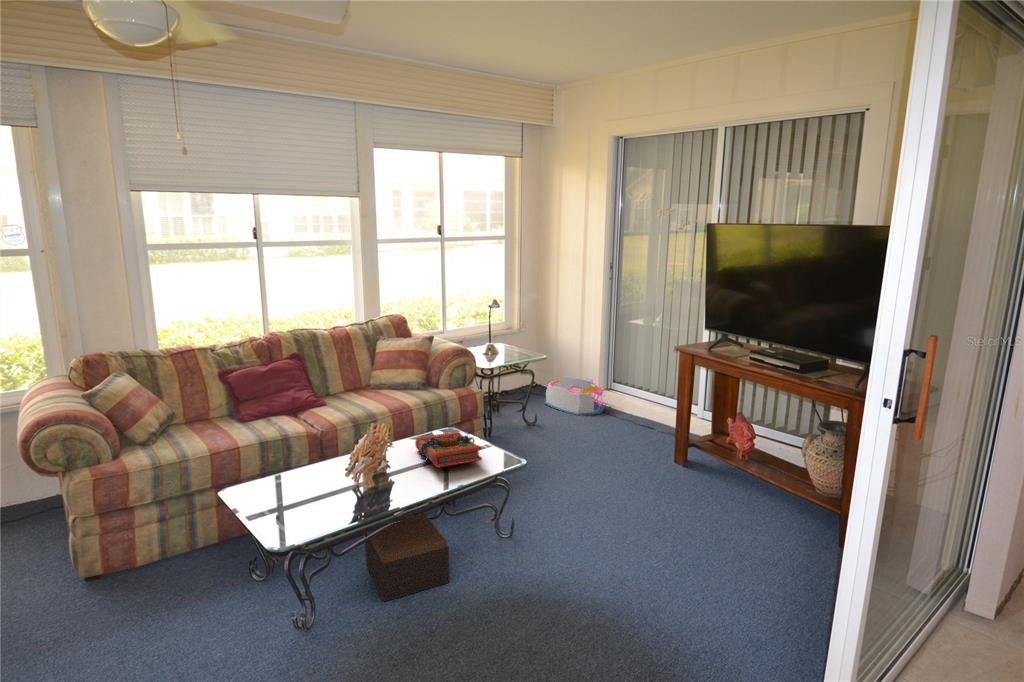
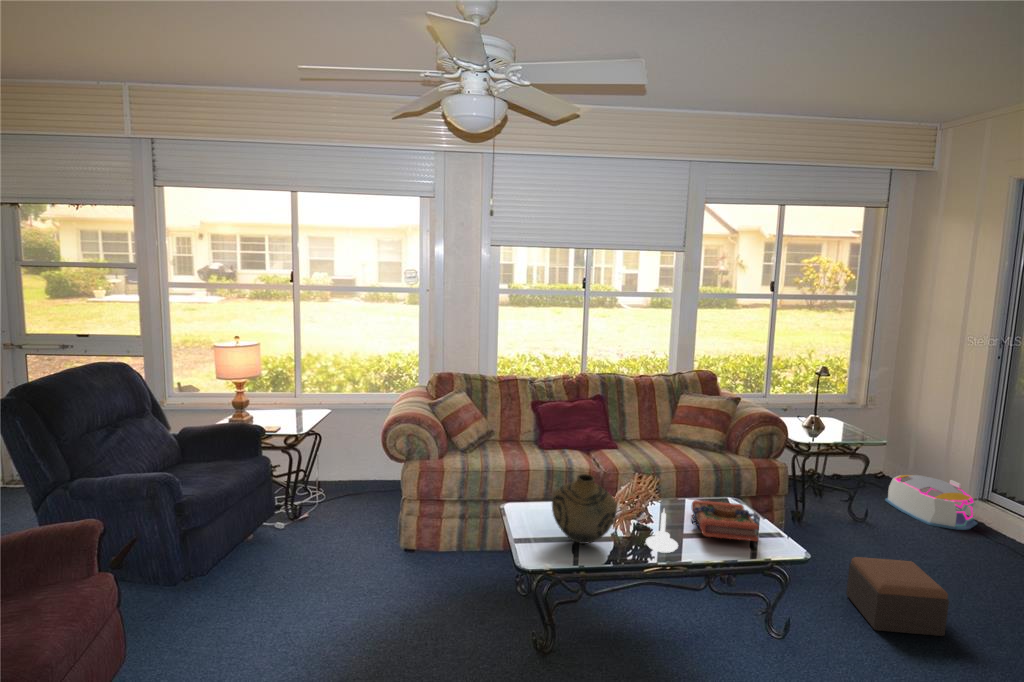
vase: none [286,436,357,508] -> present [552,474,617,544]
candle holder: none [387,451,418,493] -> present [646,510,678,553]
footstool: present [365,513,449,601] -> present [846,557,949,636]

